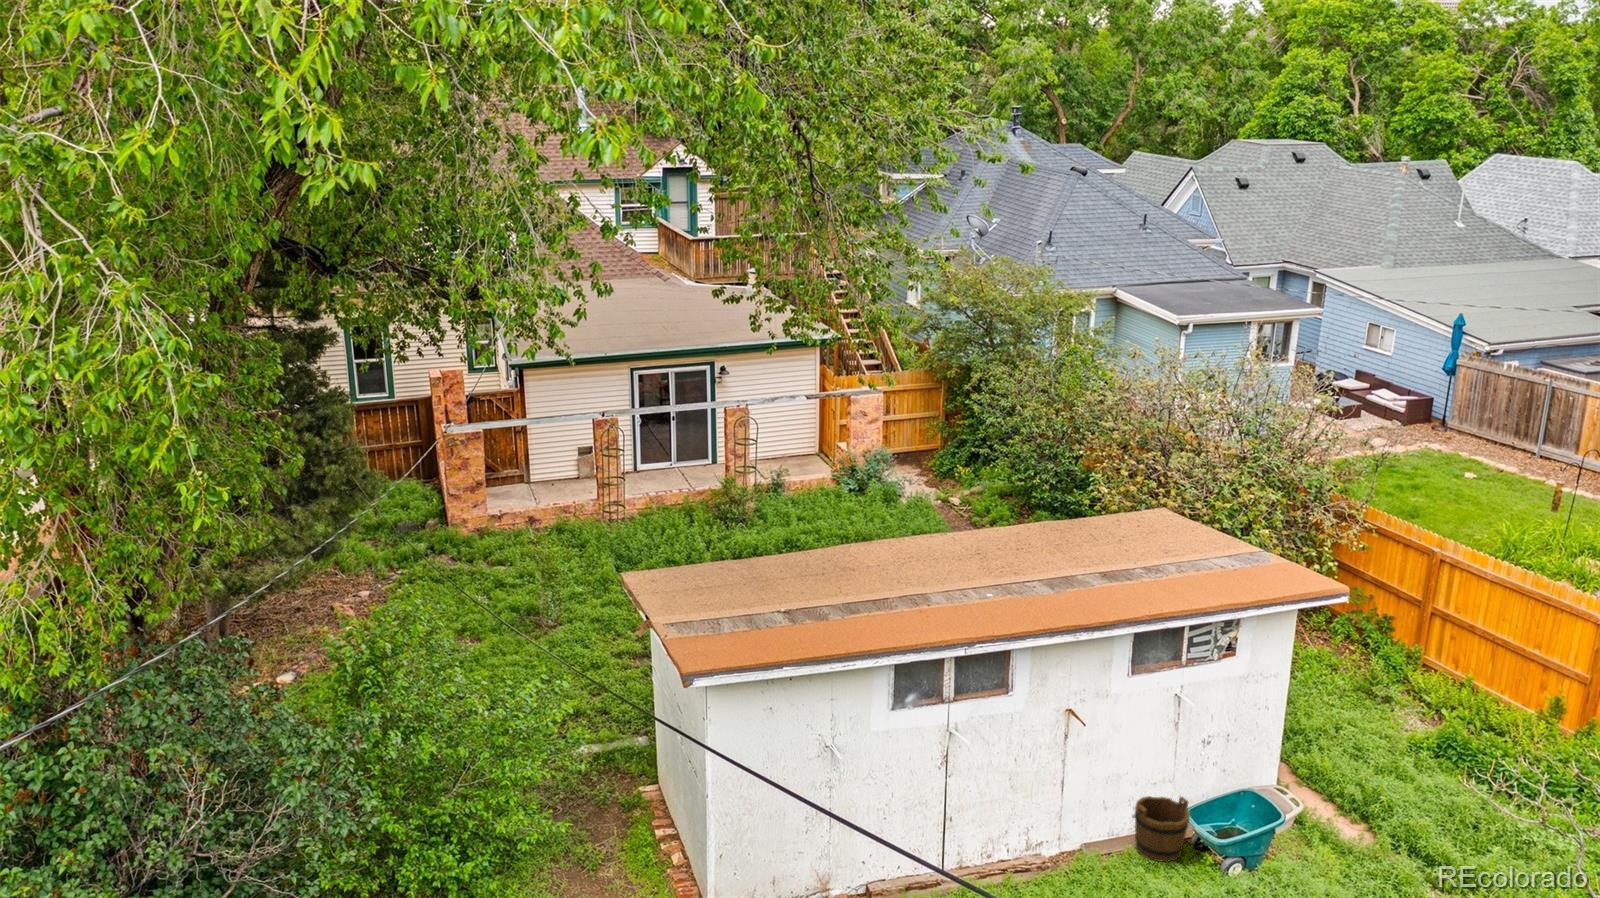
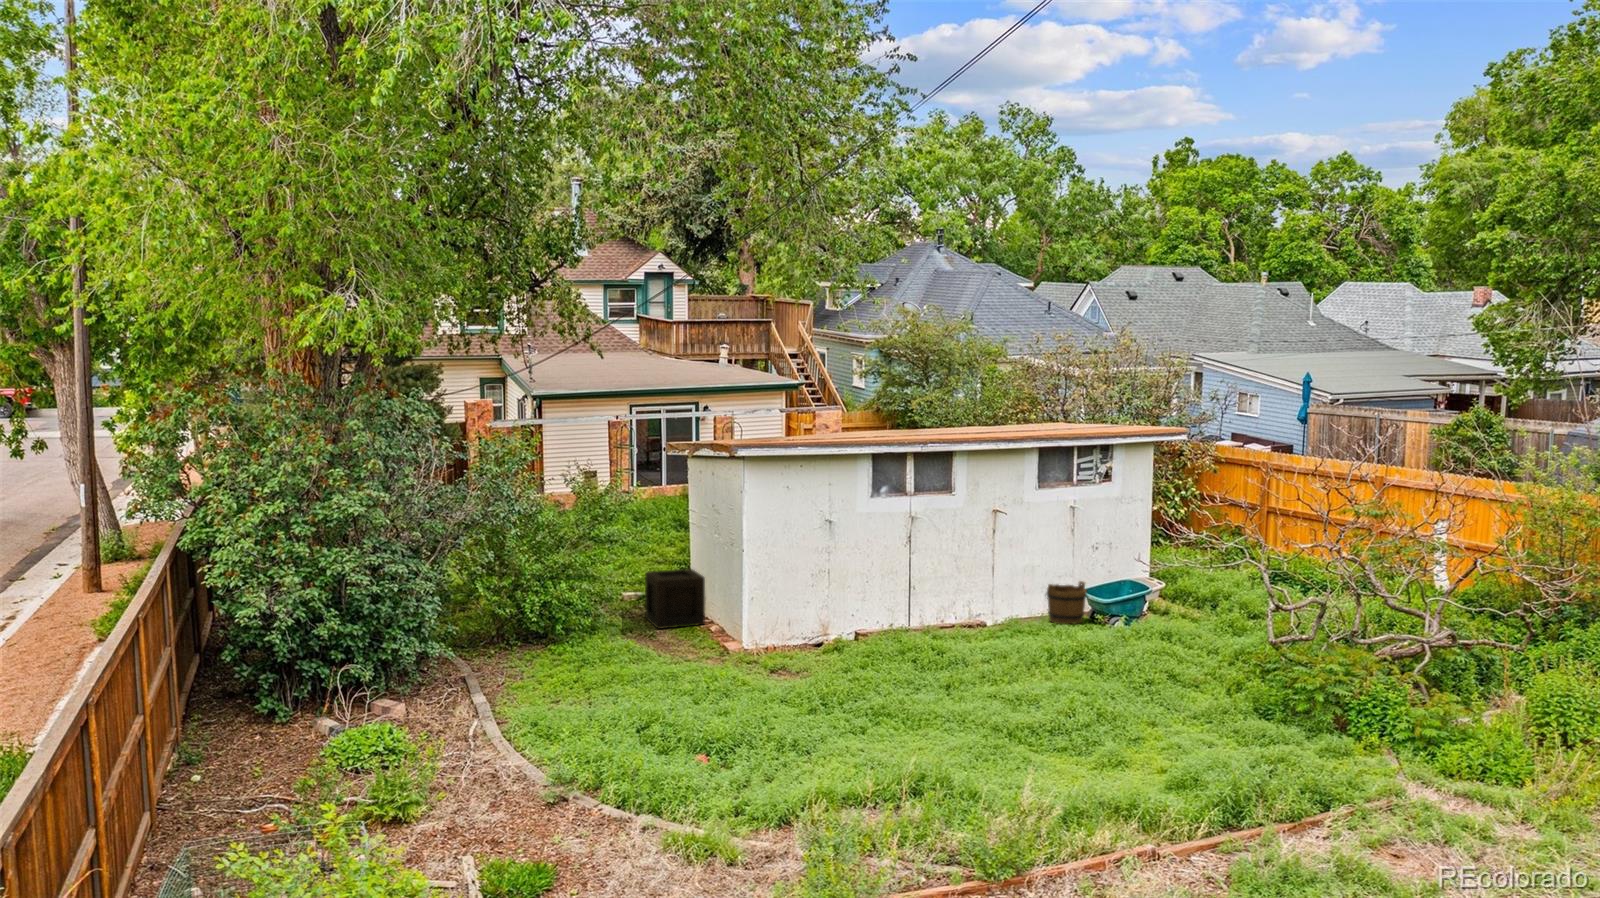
wooden crate: none [596,756,673,856] -> present [645,569,705,629]

